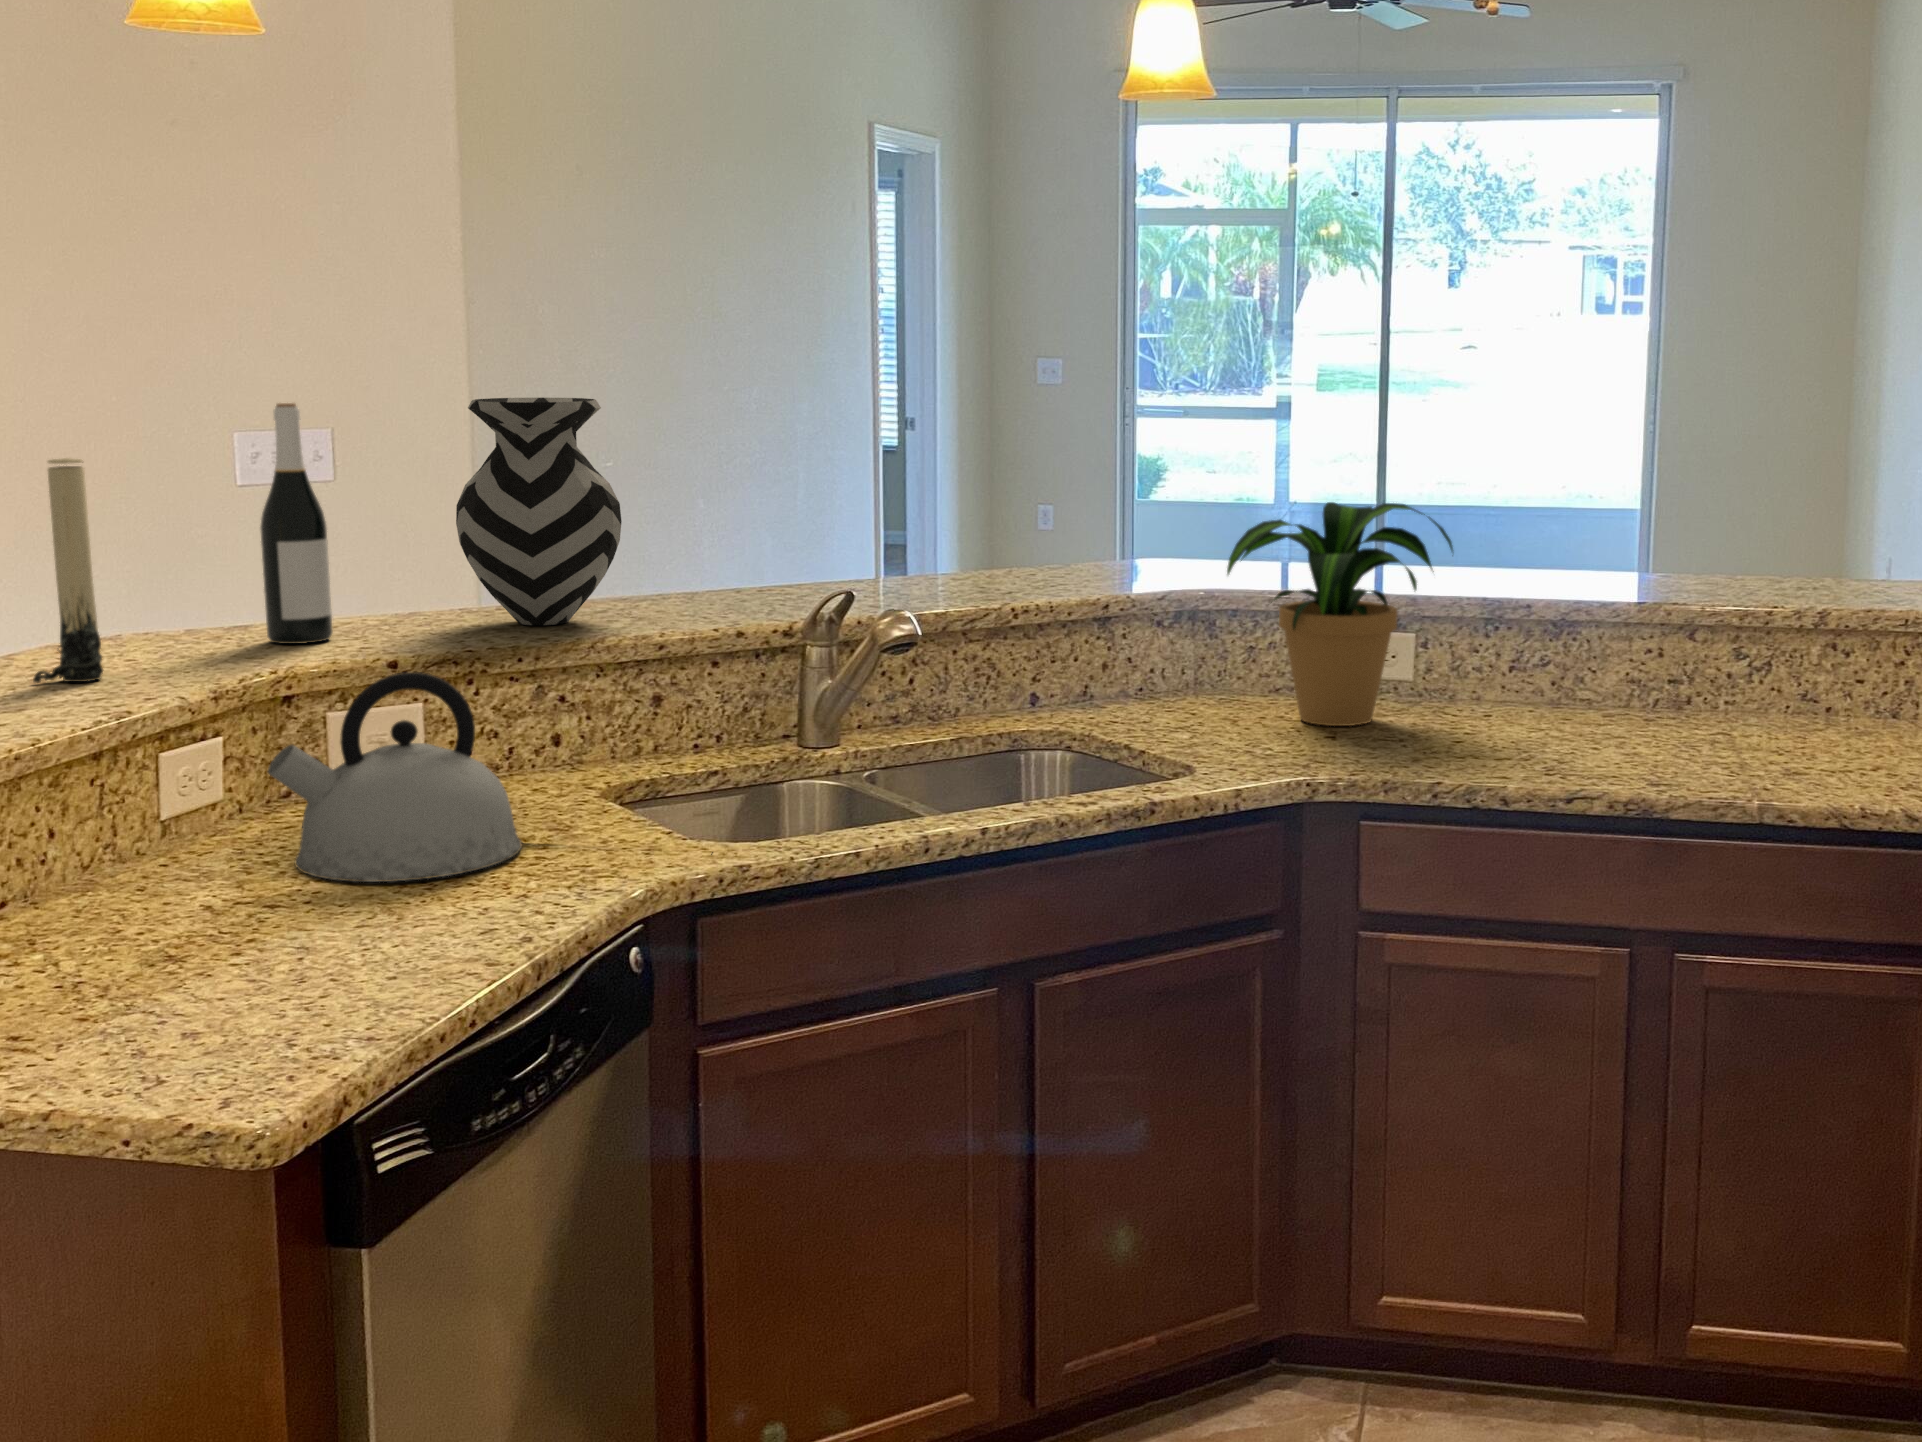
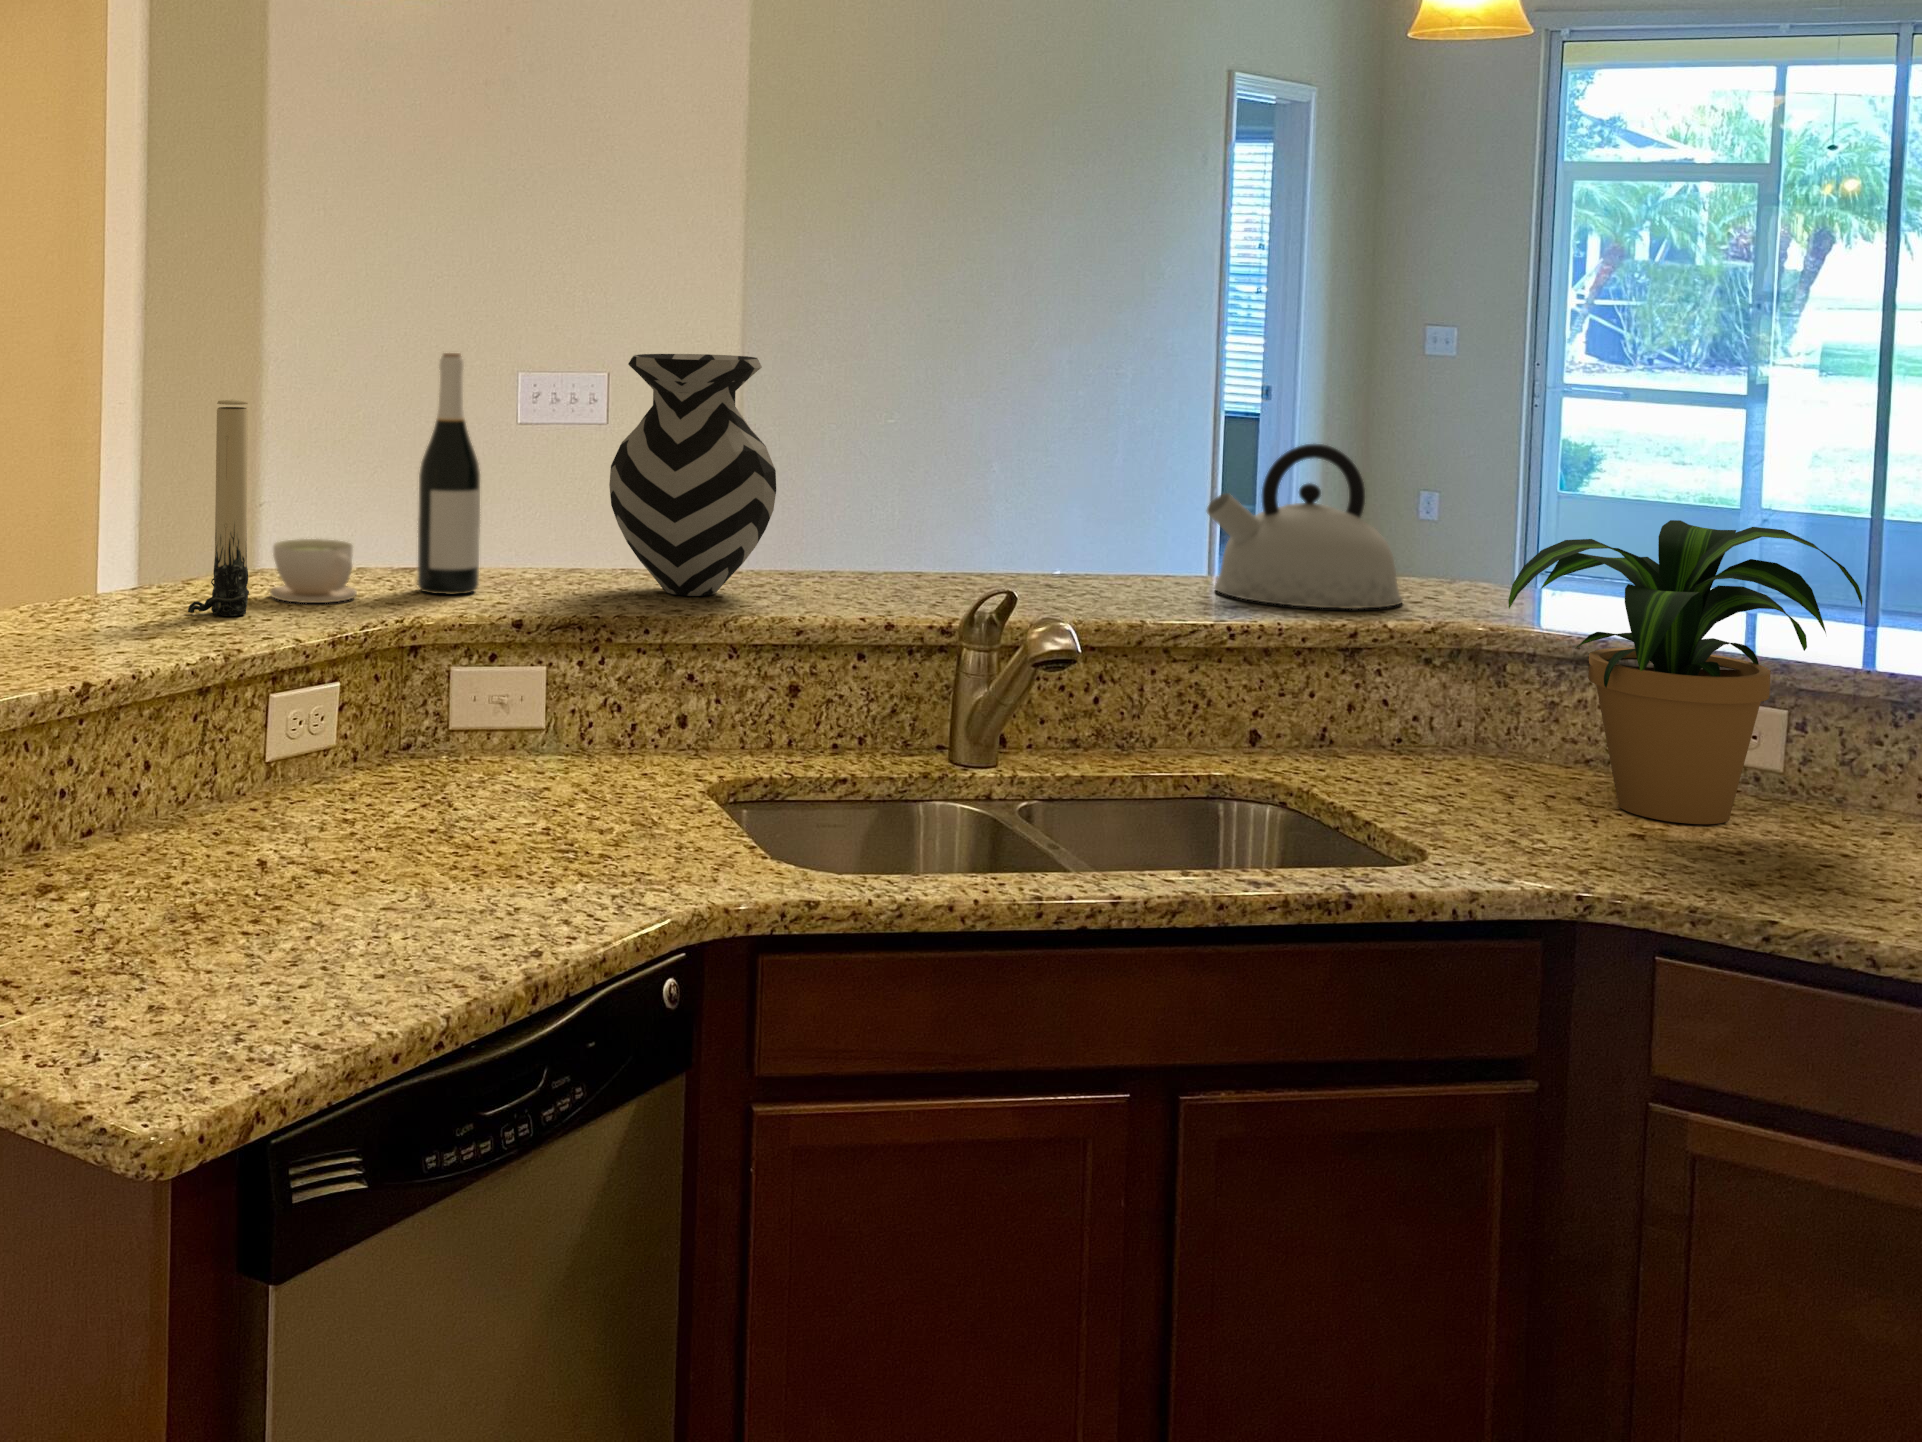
coffee cup: none [110,599,209,664] -> present [270,539,357,603]
kettle: present [268,672,522,882] -> present [1207,444,1402,609]

